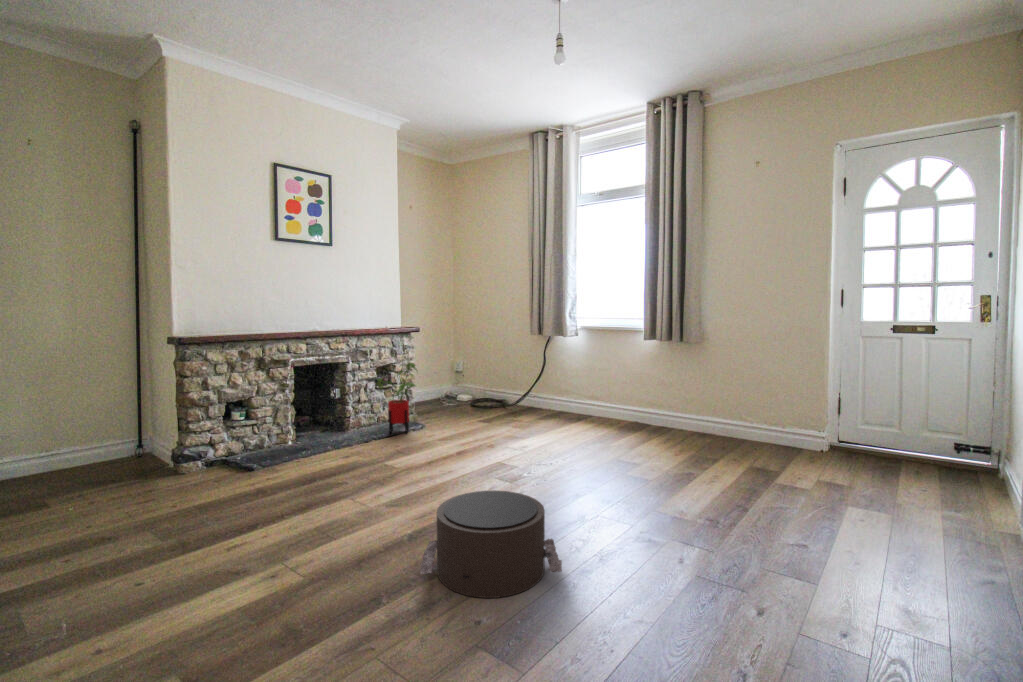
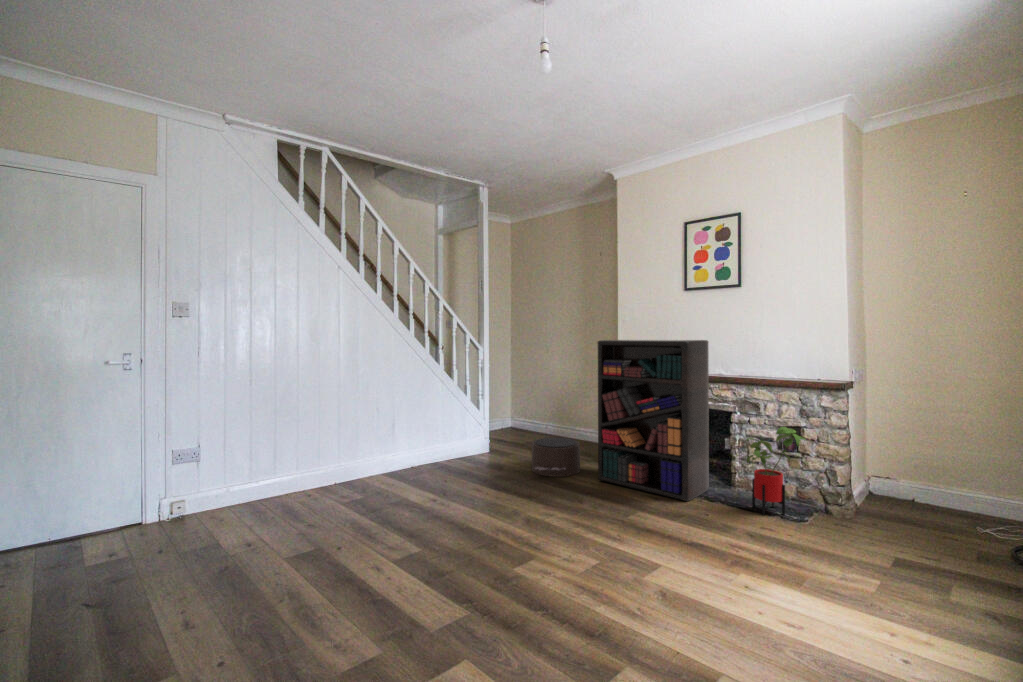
bookshelf: none [232,291,366,473] -> present [598,340,709,501]
pouf: present [420,490,562,598] -> present [532,438,580,477]

